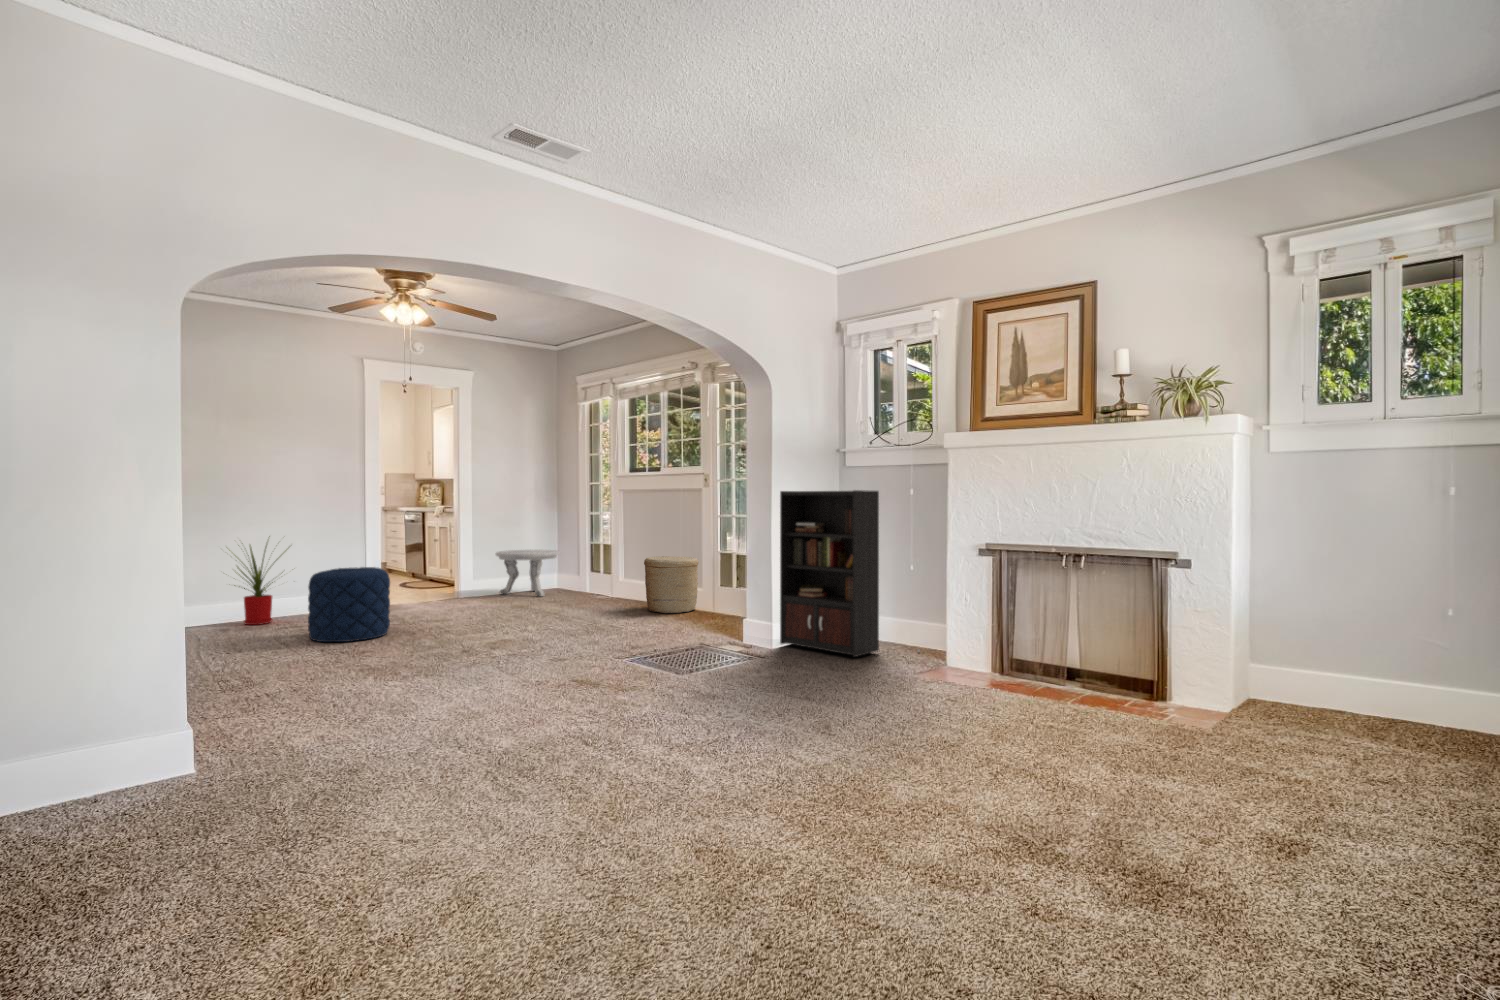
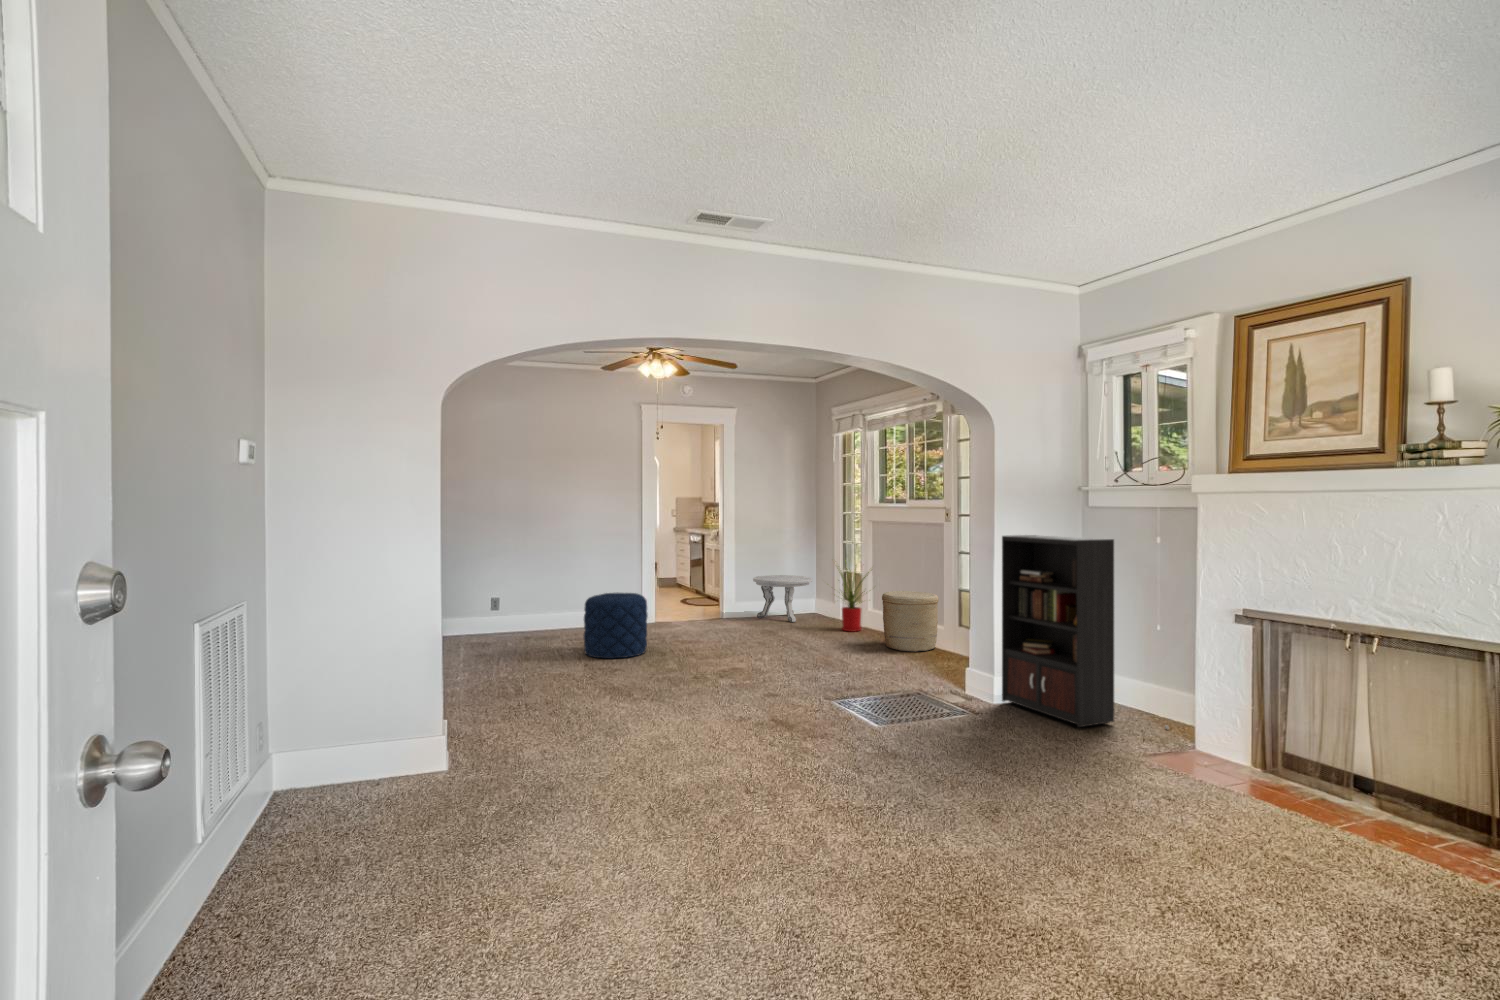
house plant: present [229,536,273,625] -> present [839,568,869,632]

